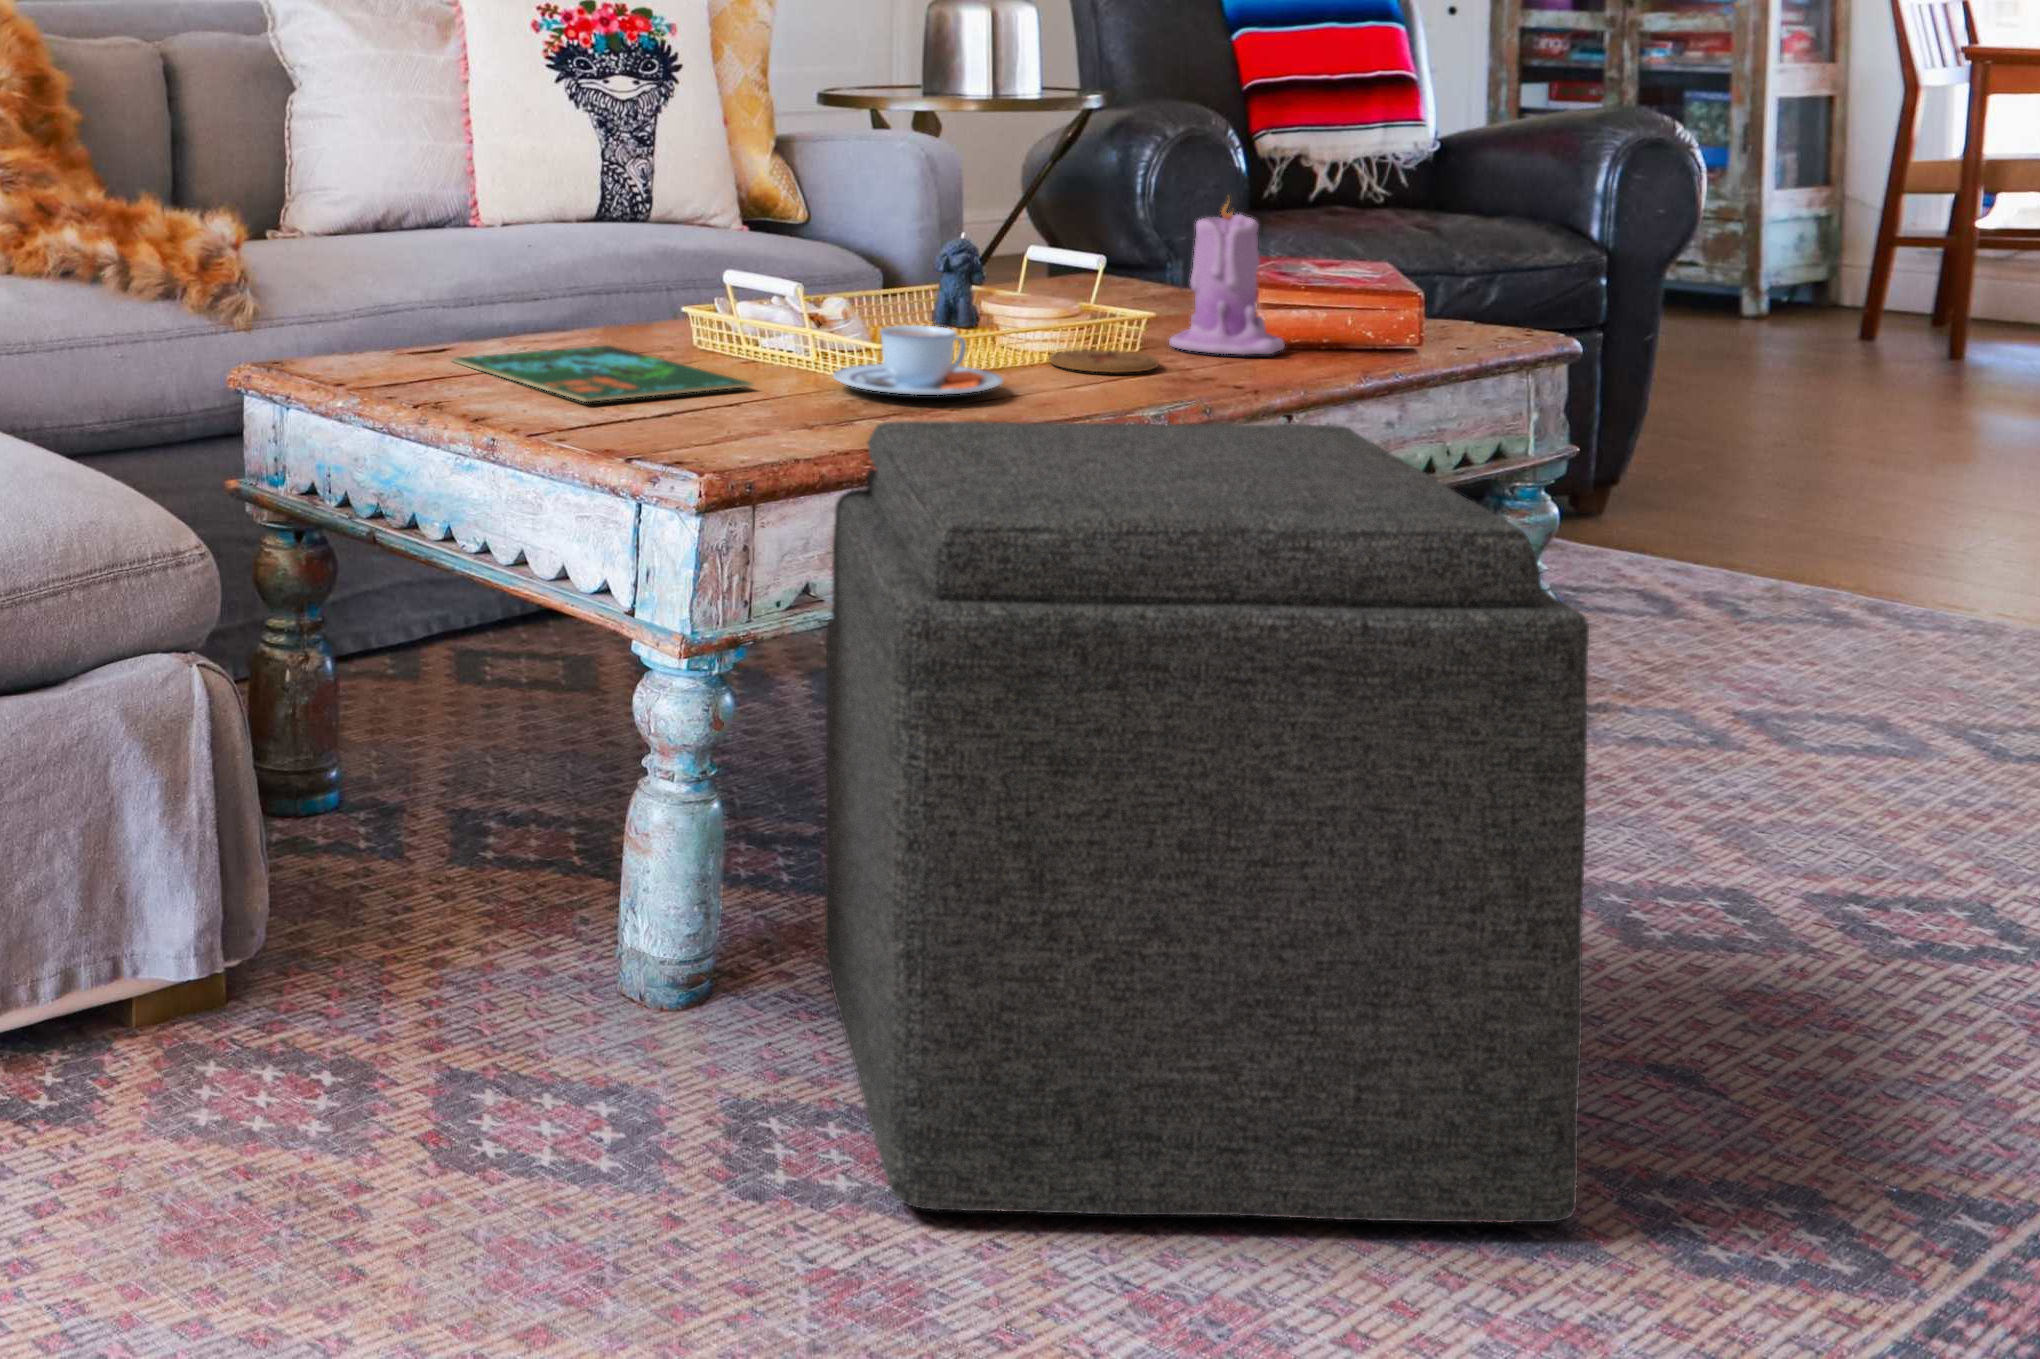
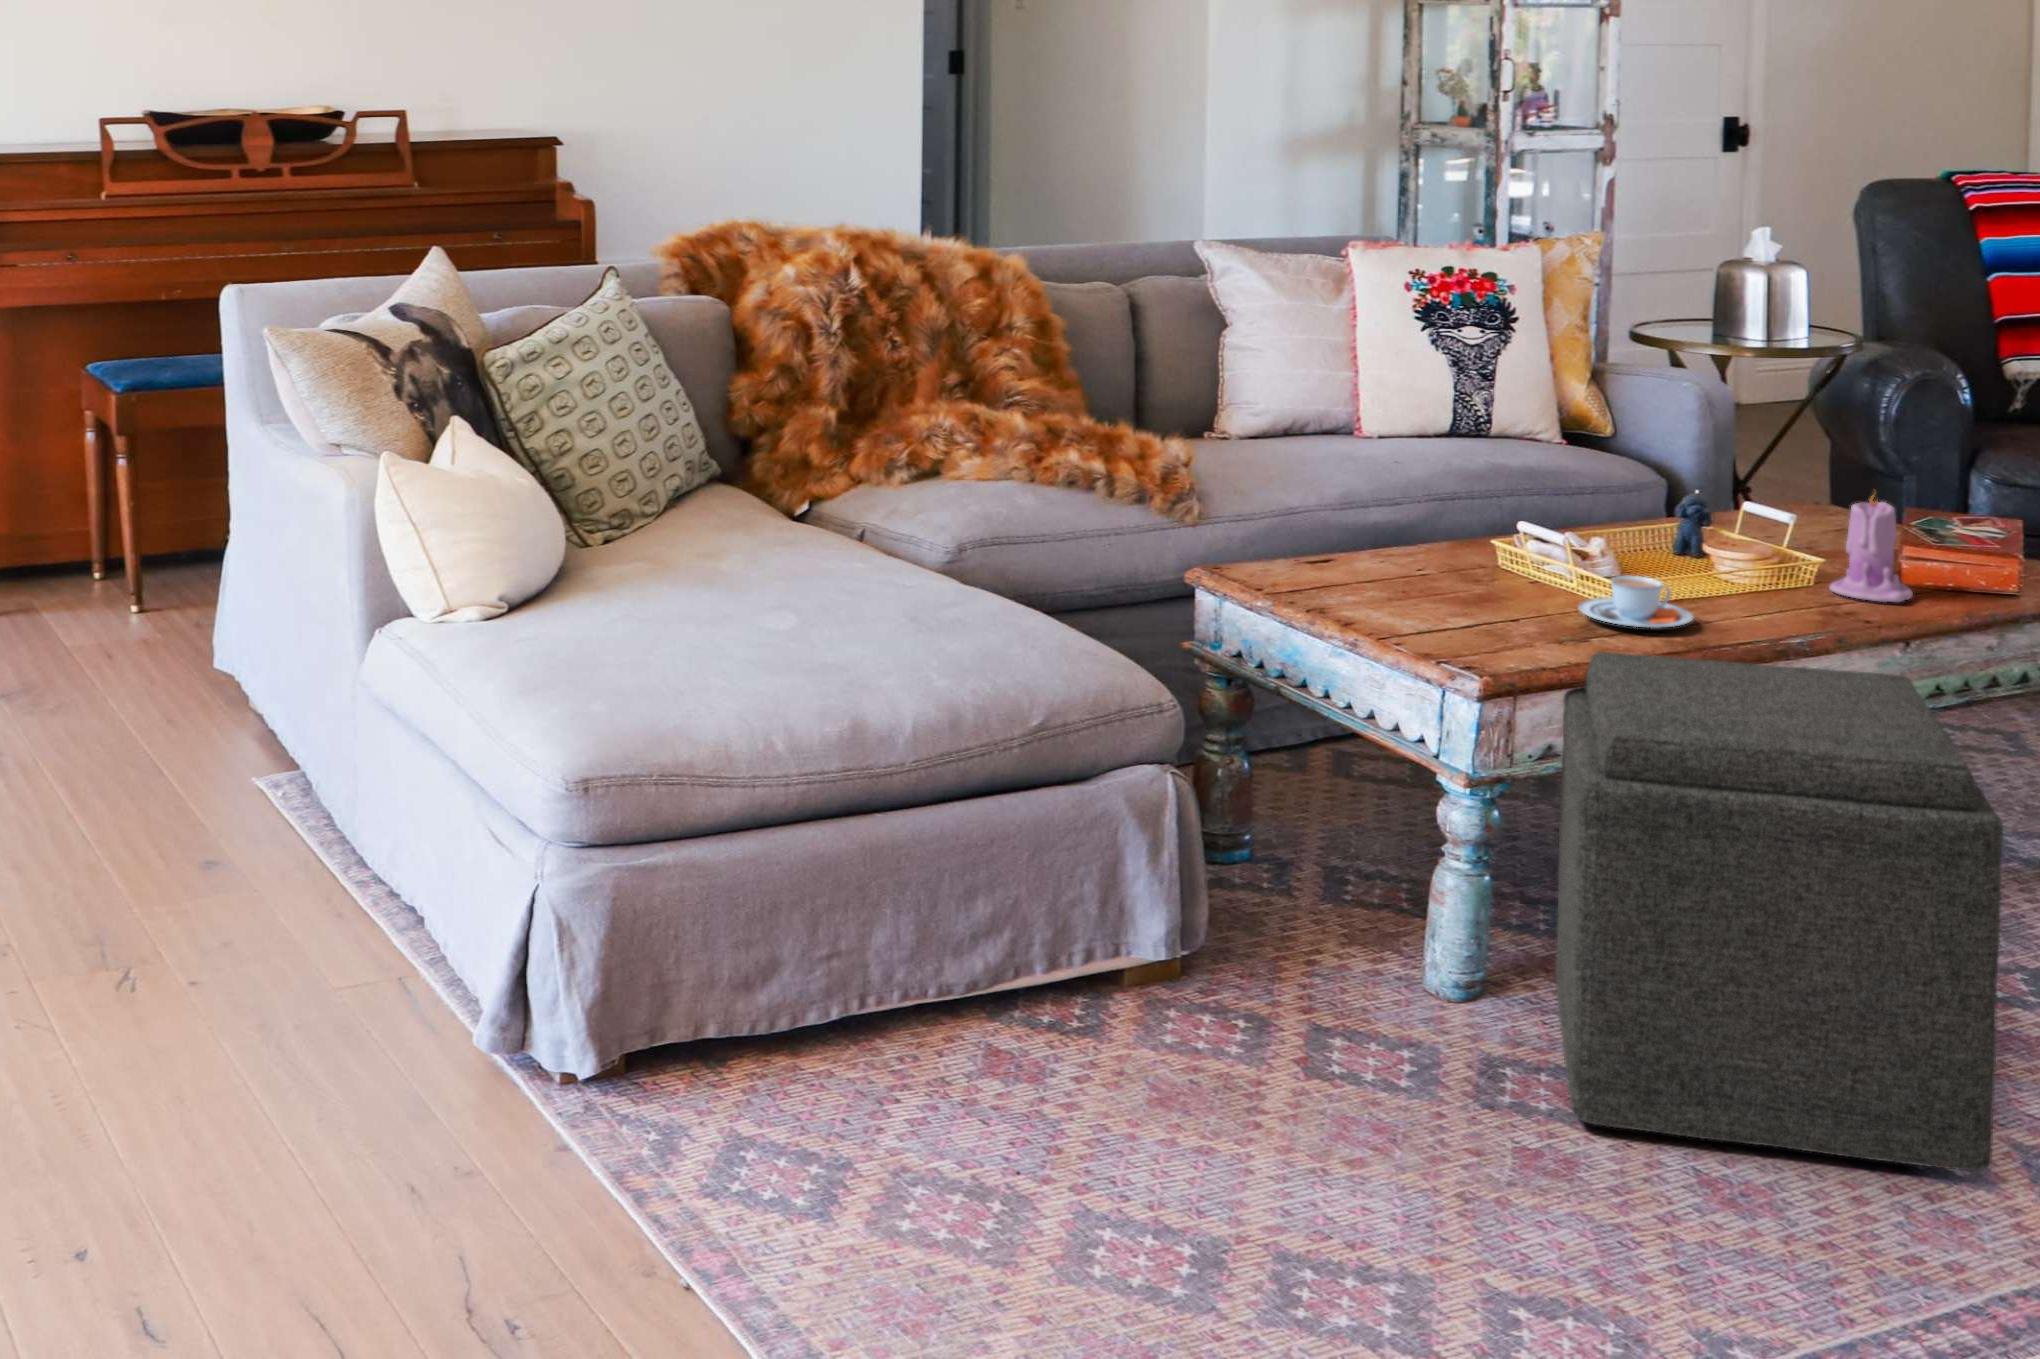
book: present [451,345,754,402] -> none [1324,566,1524,618]
coaster: present [1049,349,1158,373] -> none [1736,591,1813,613]

